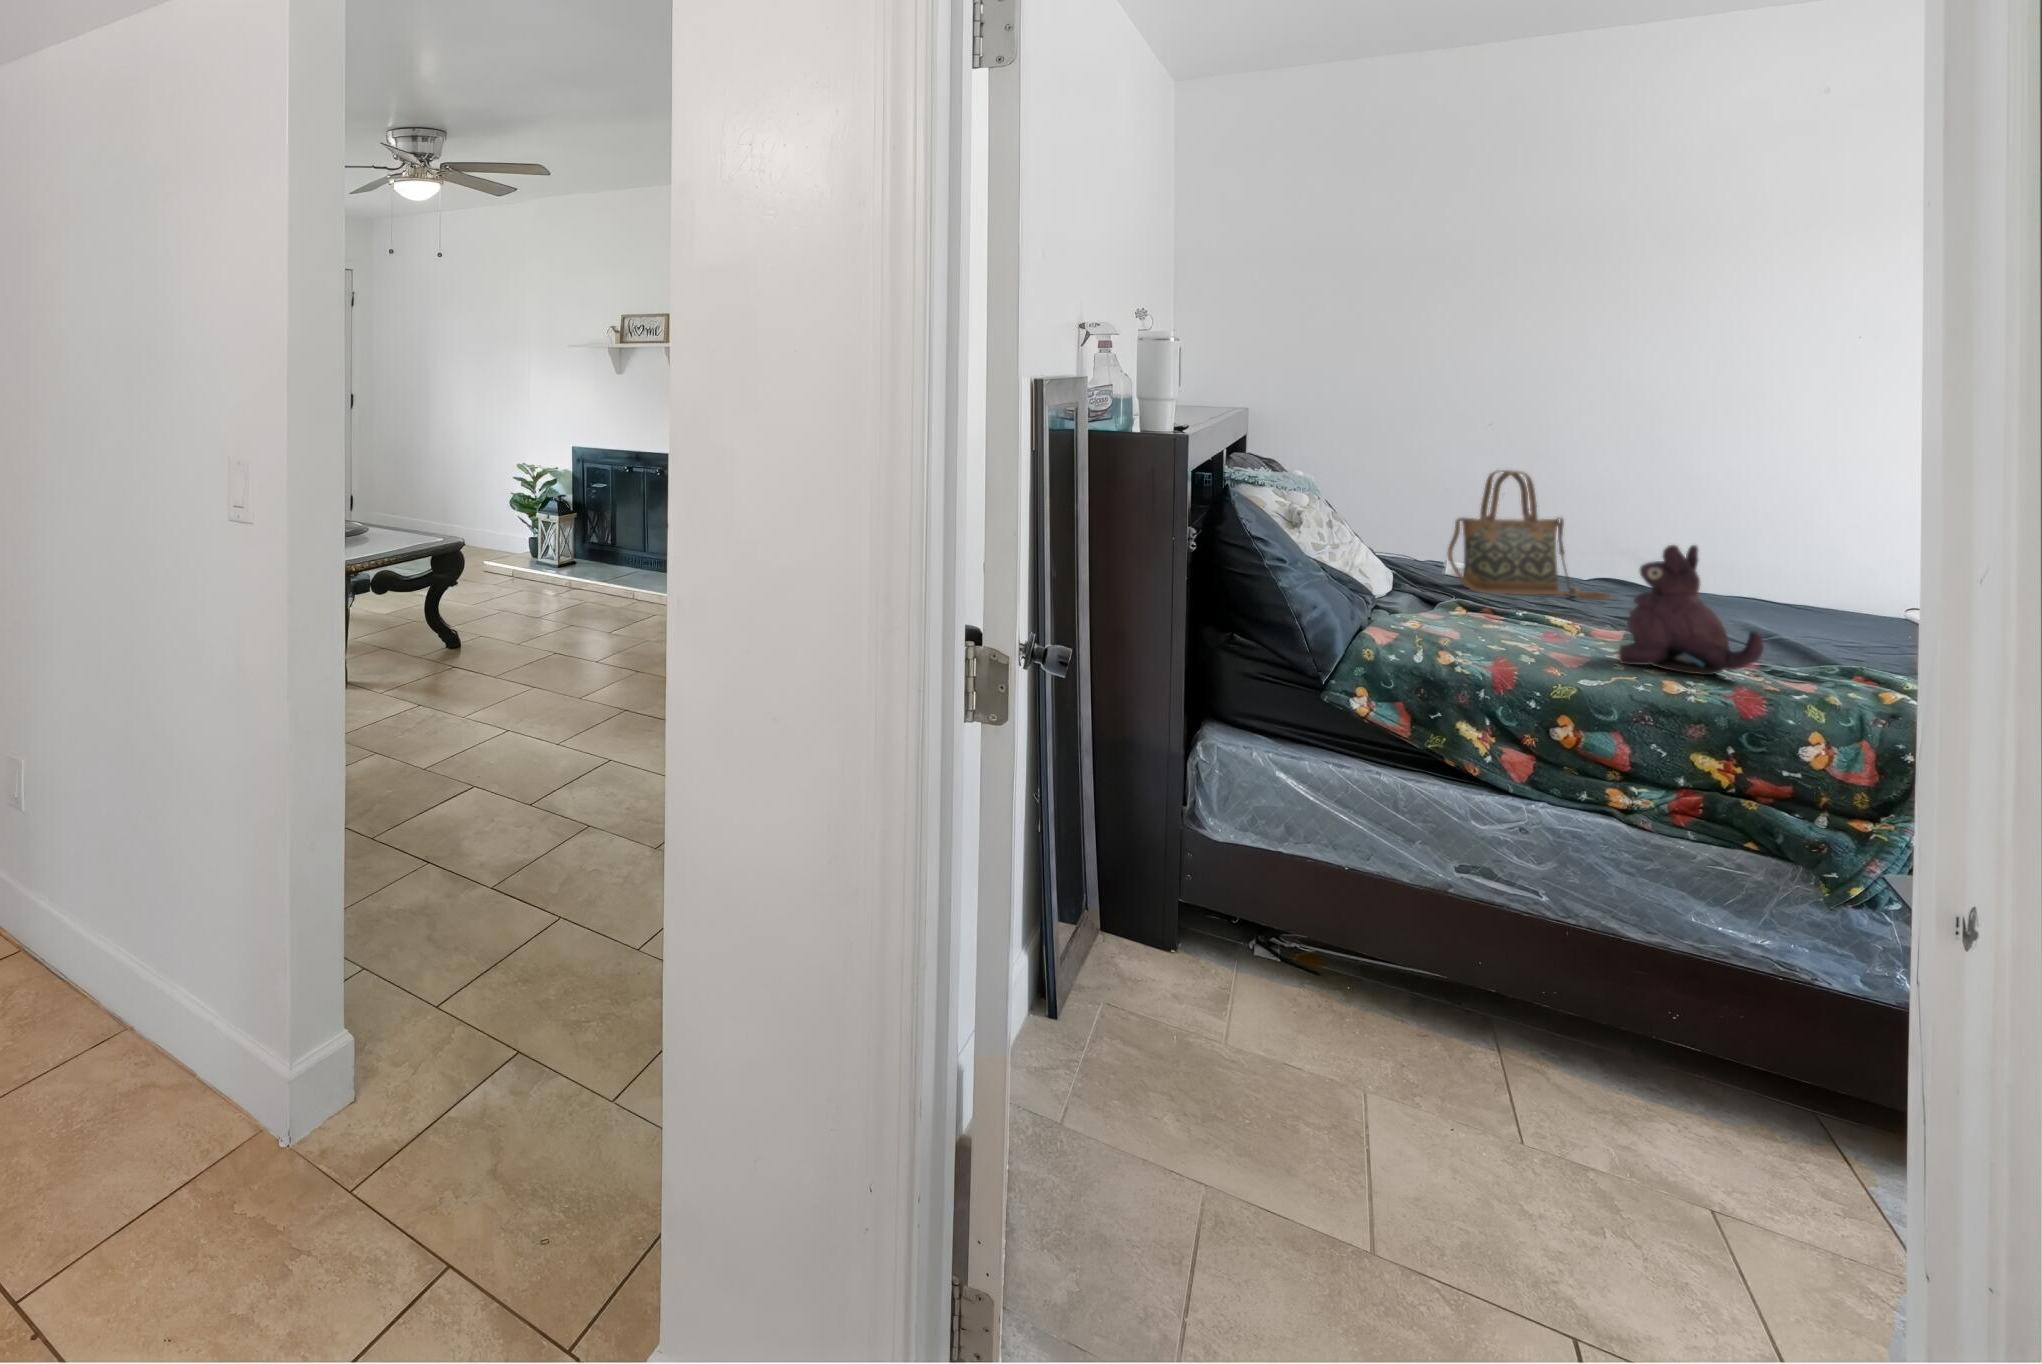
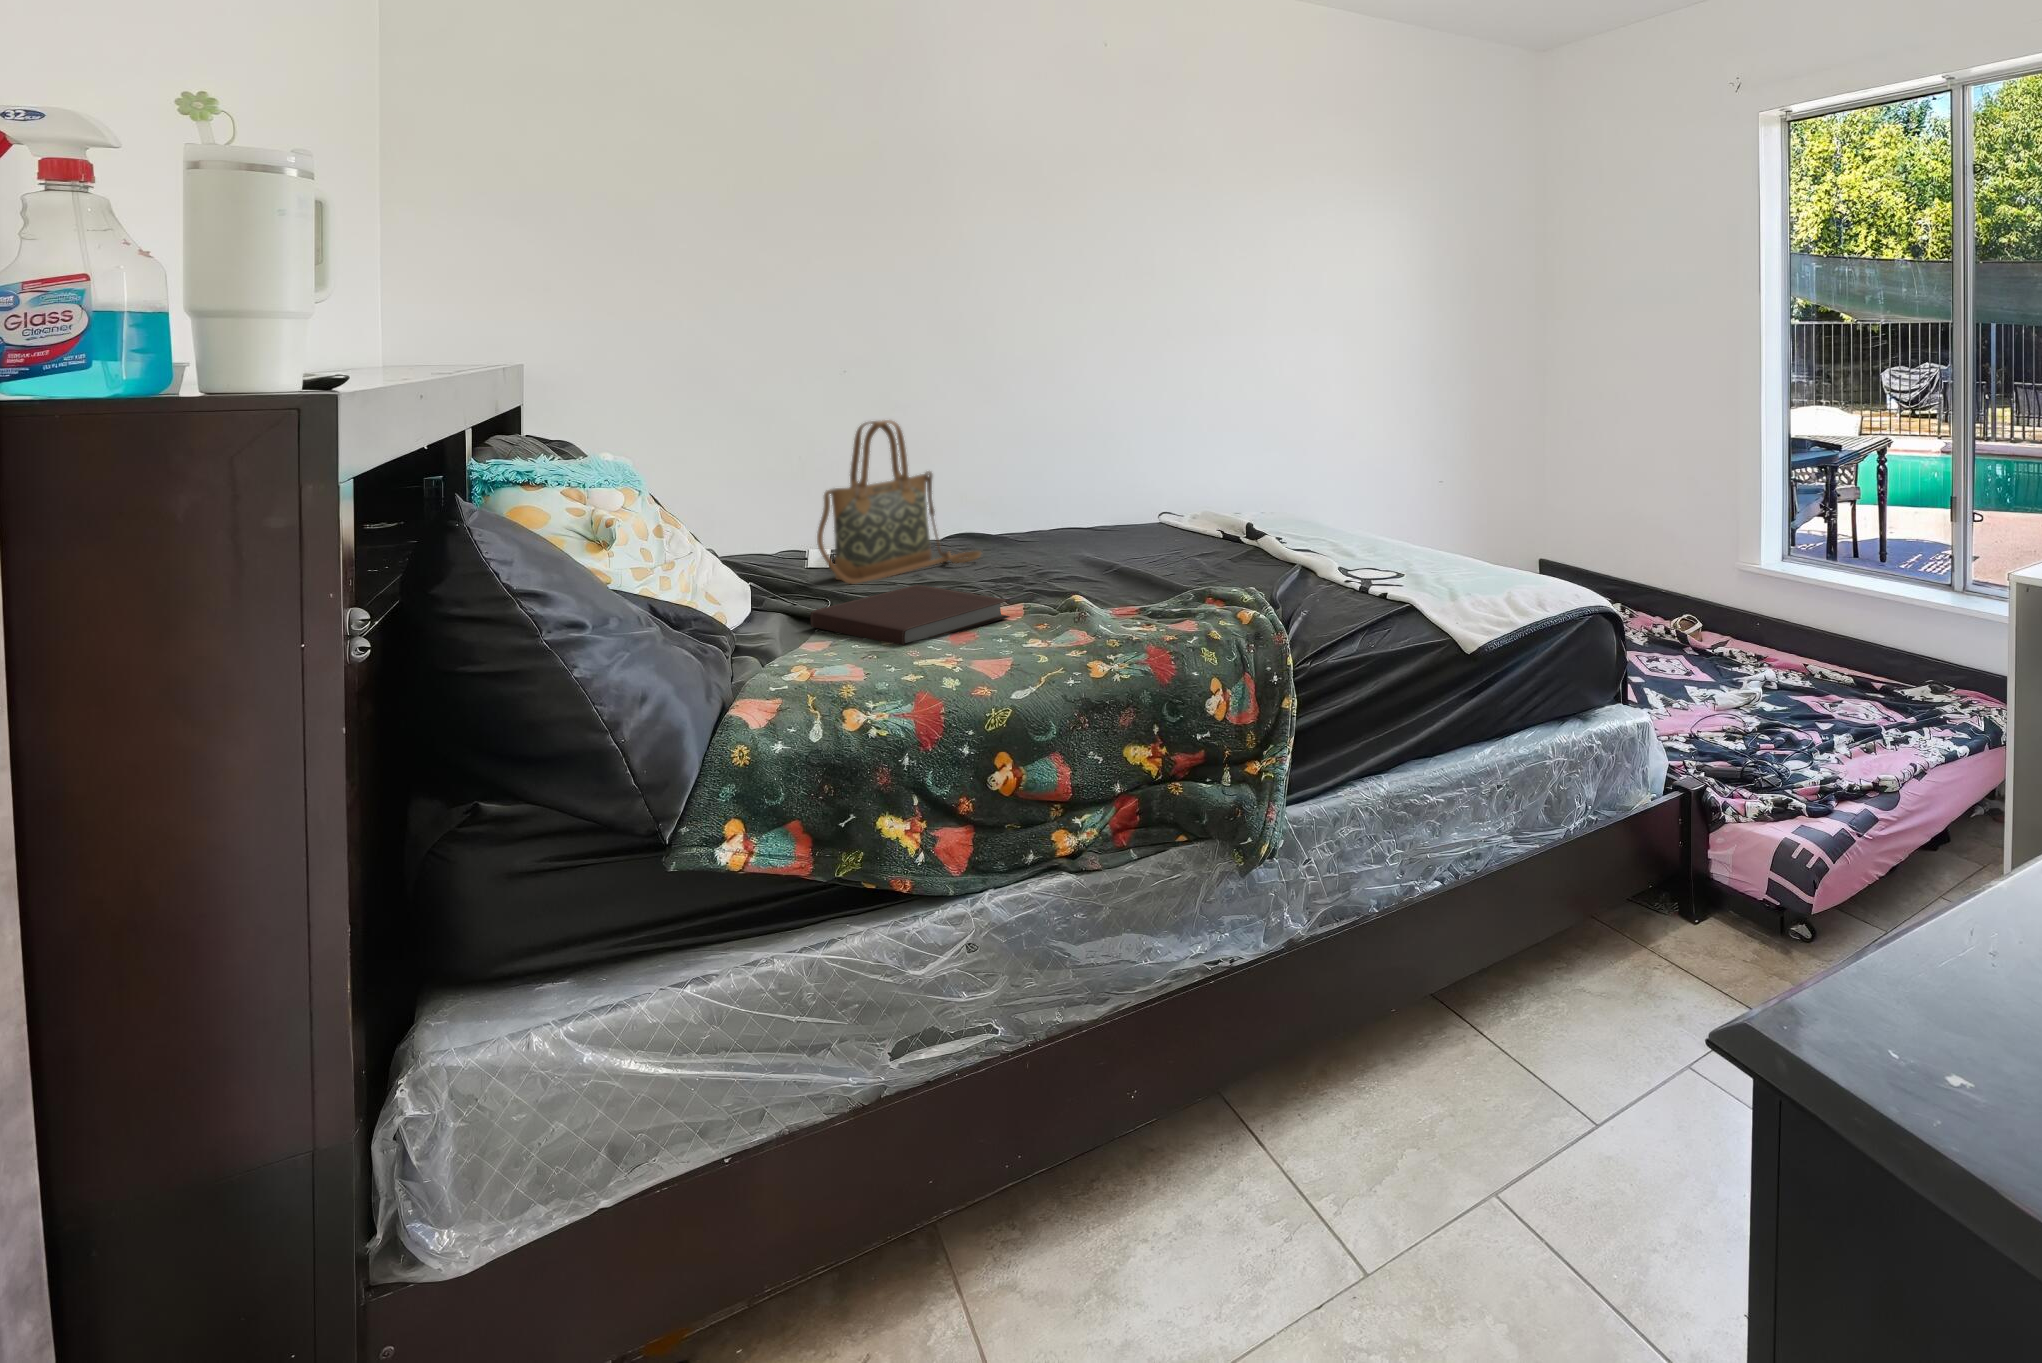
plush toy: present [1618,545,1764,675] -> none [1042,483,1166,652]
notebook: none [1431,596,1606,639] -> present [810,585,1010,645]

